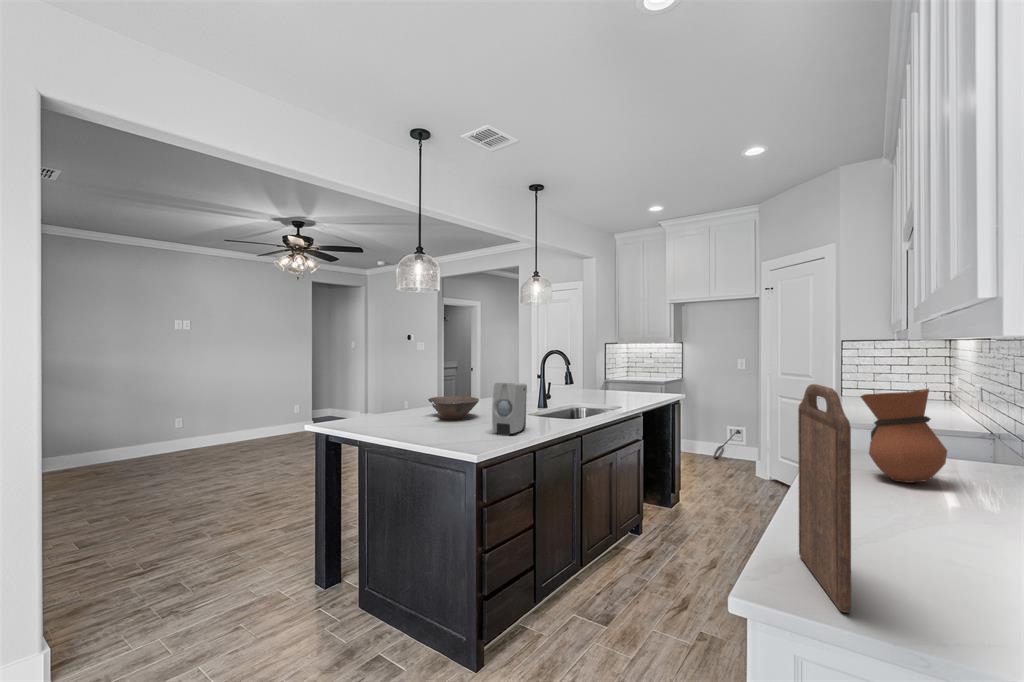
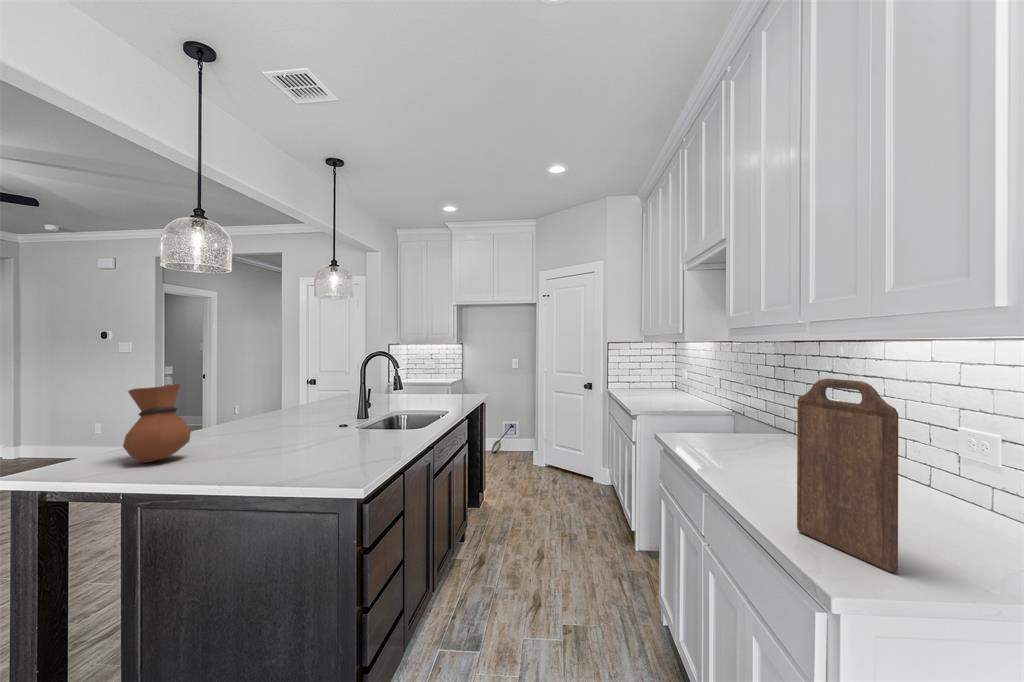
soap dispenser: present [492,383,527,436] -> none [351,392,386,458]
vase: present [861,389,947,483] -> present [123,384,191,463]
bowl: present [428,396,479,420] -> none [227,413,305,446]

